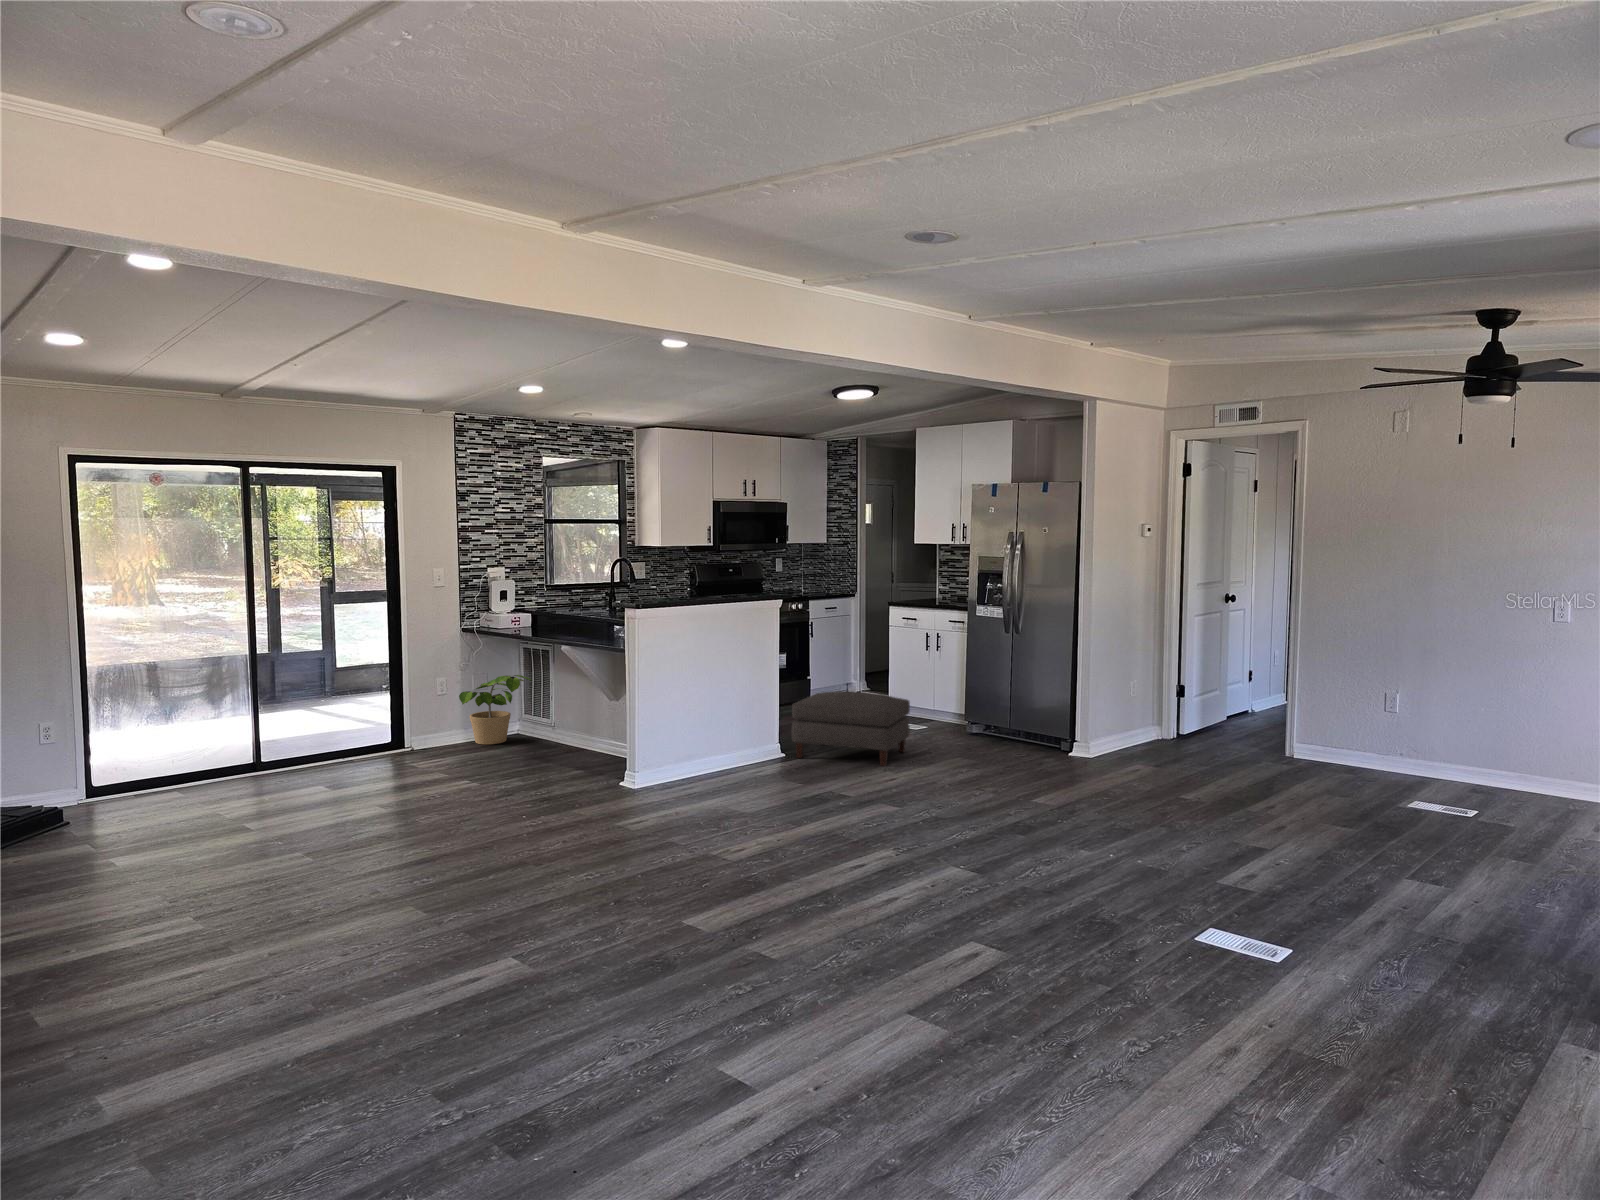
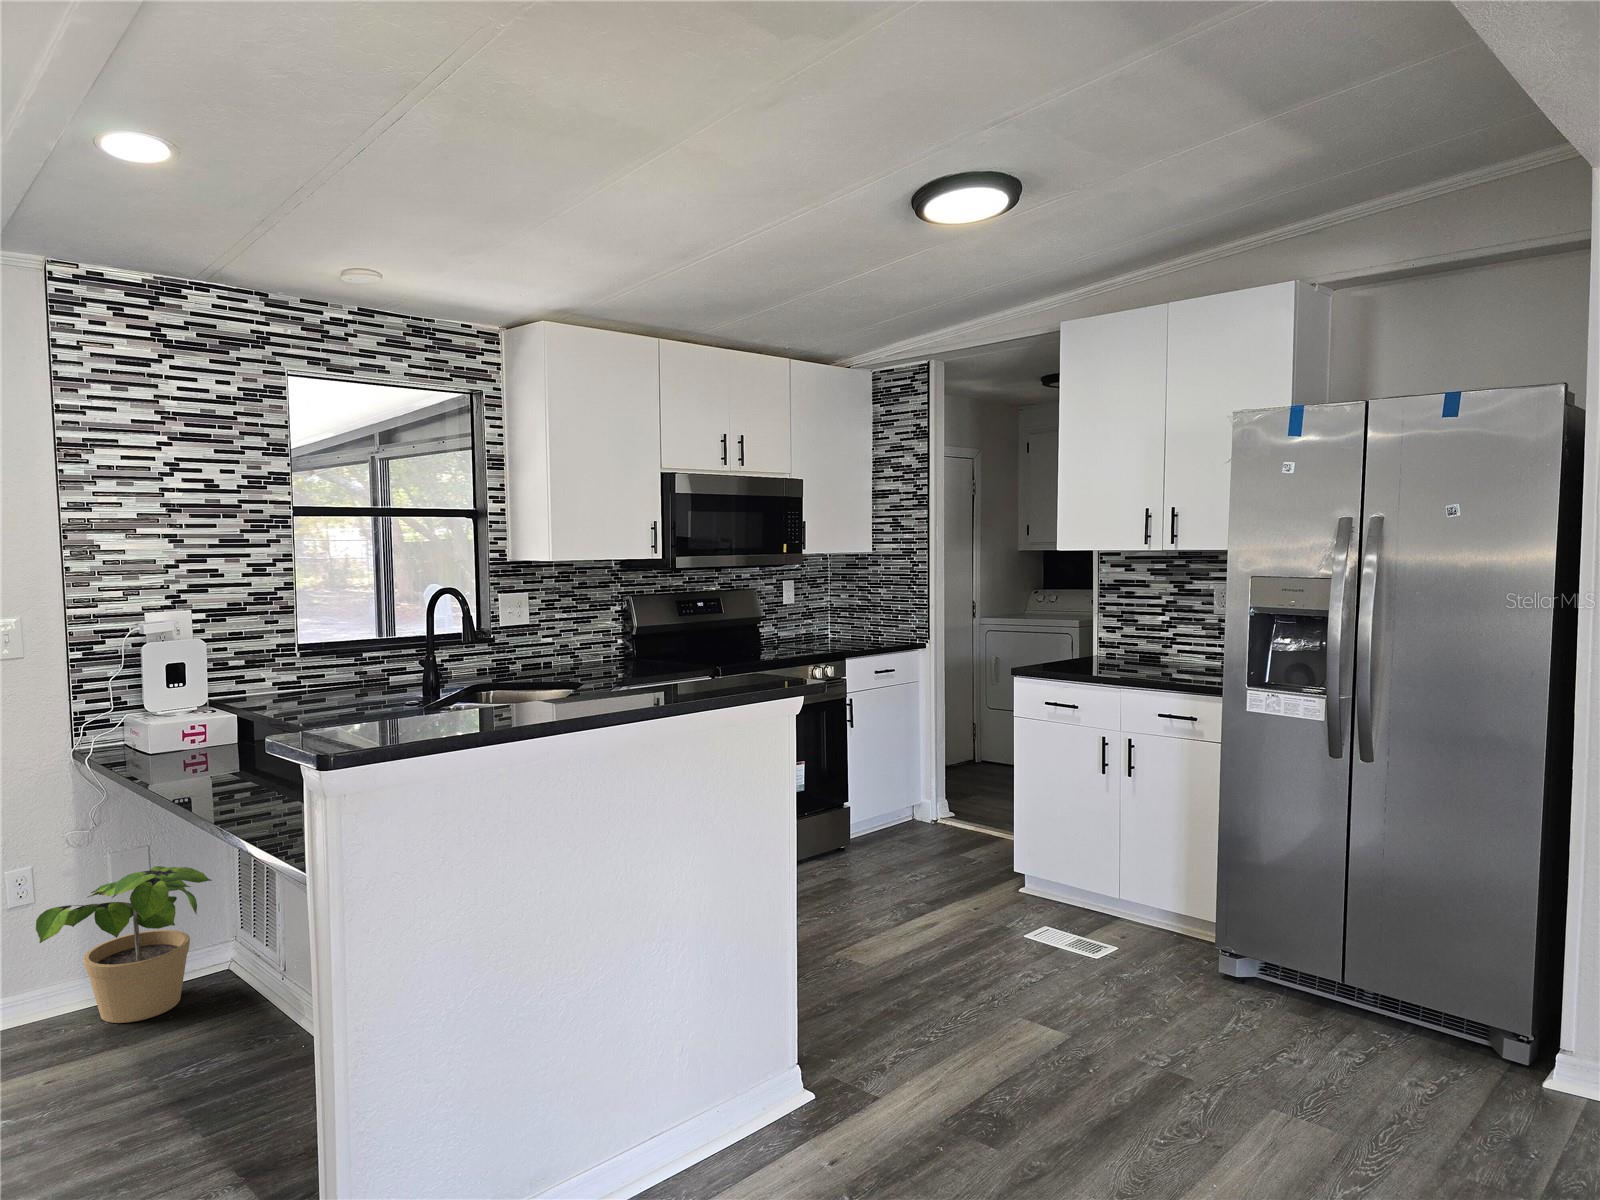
ottoman: present [792,691,910,766] -> none [829,902,1118,1151]

